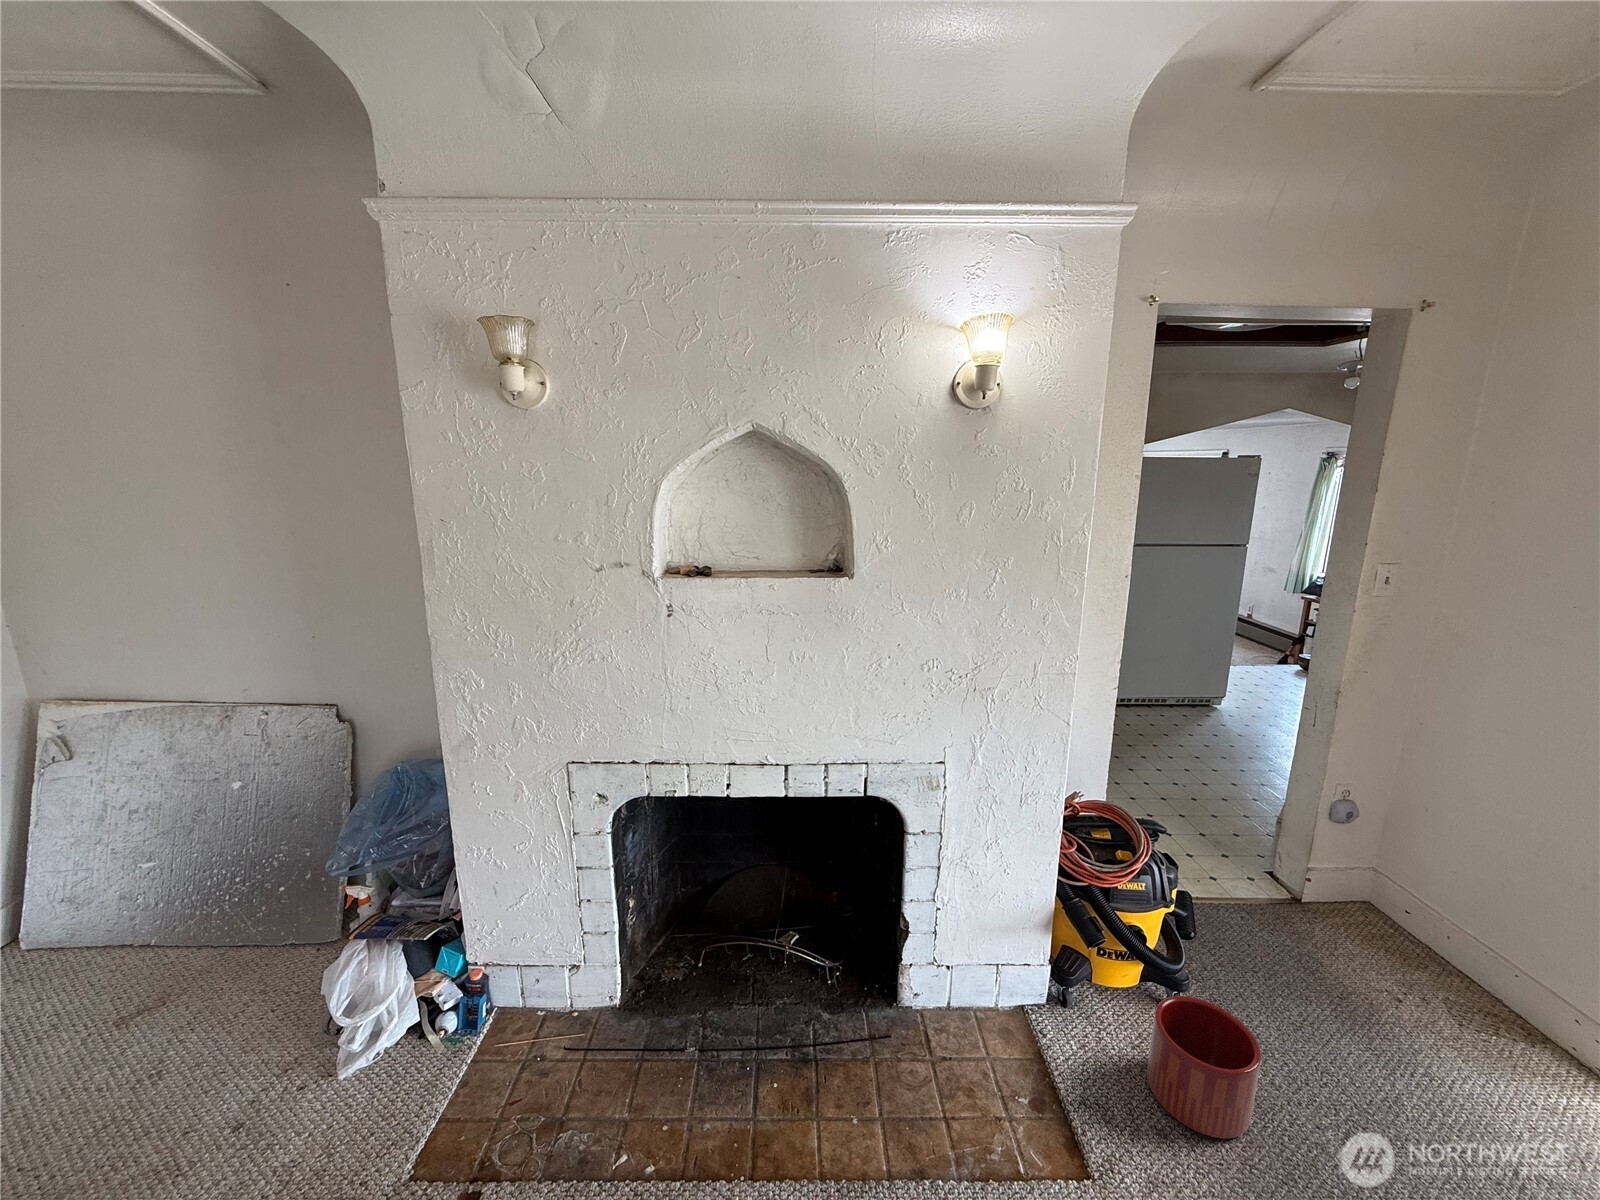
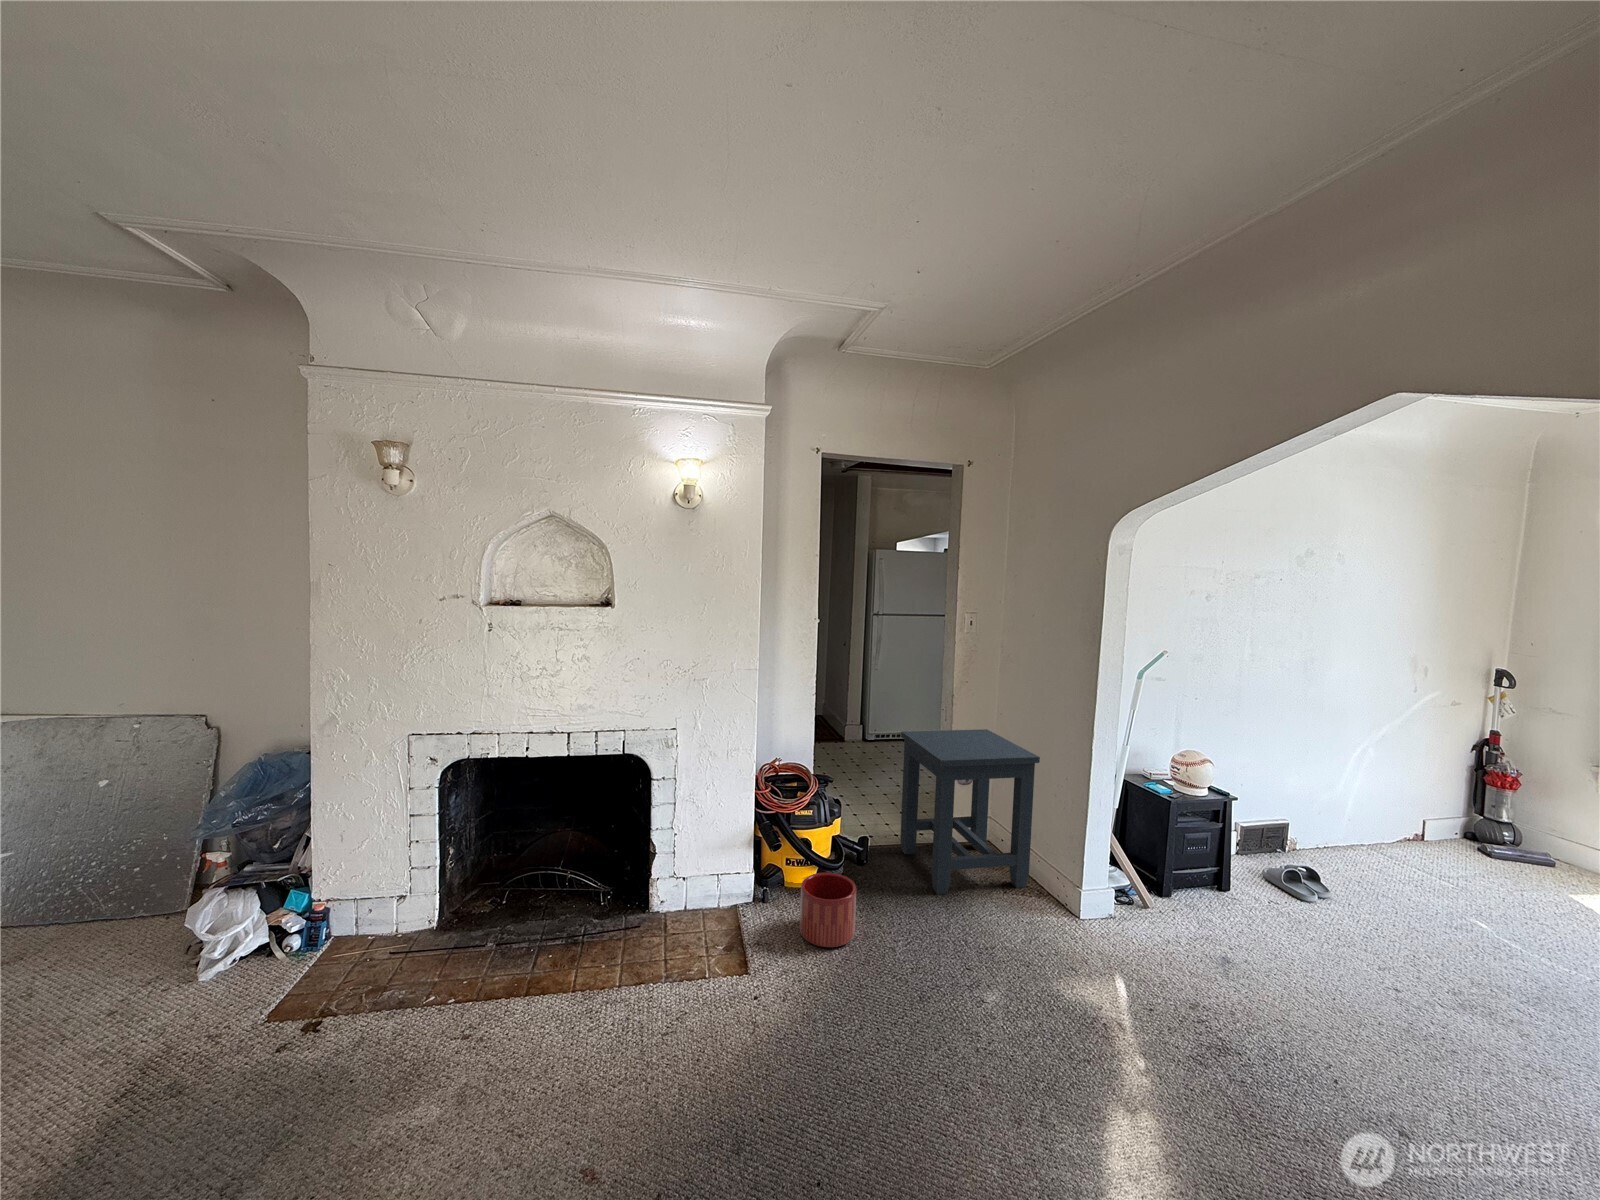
side table: none [1241,749,1574,1024] -> present [900,729,1040,895]

